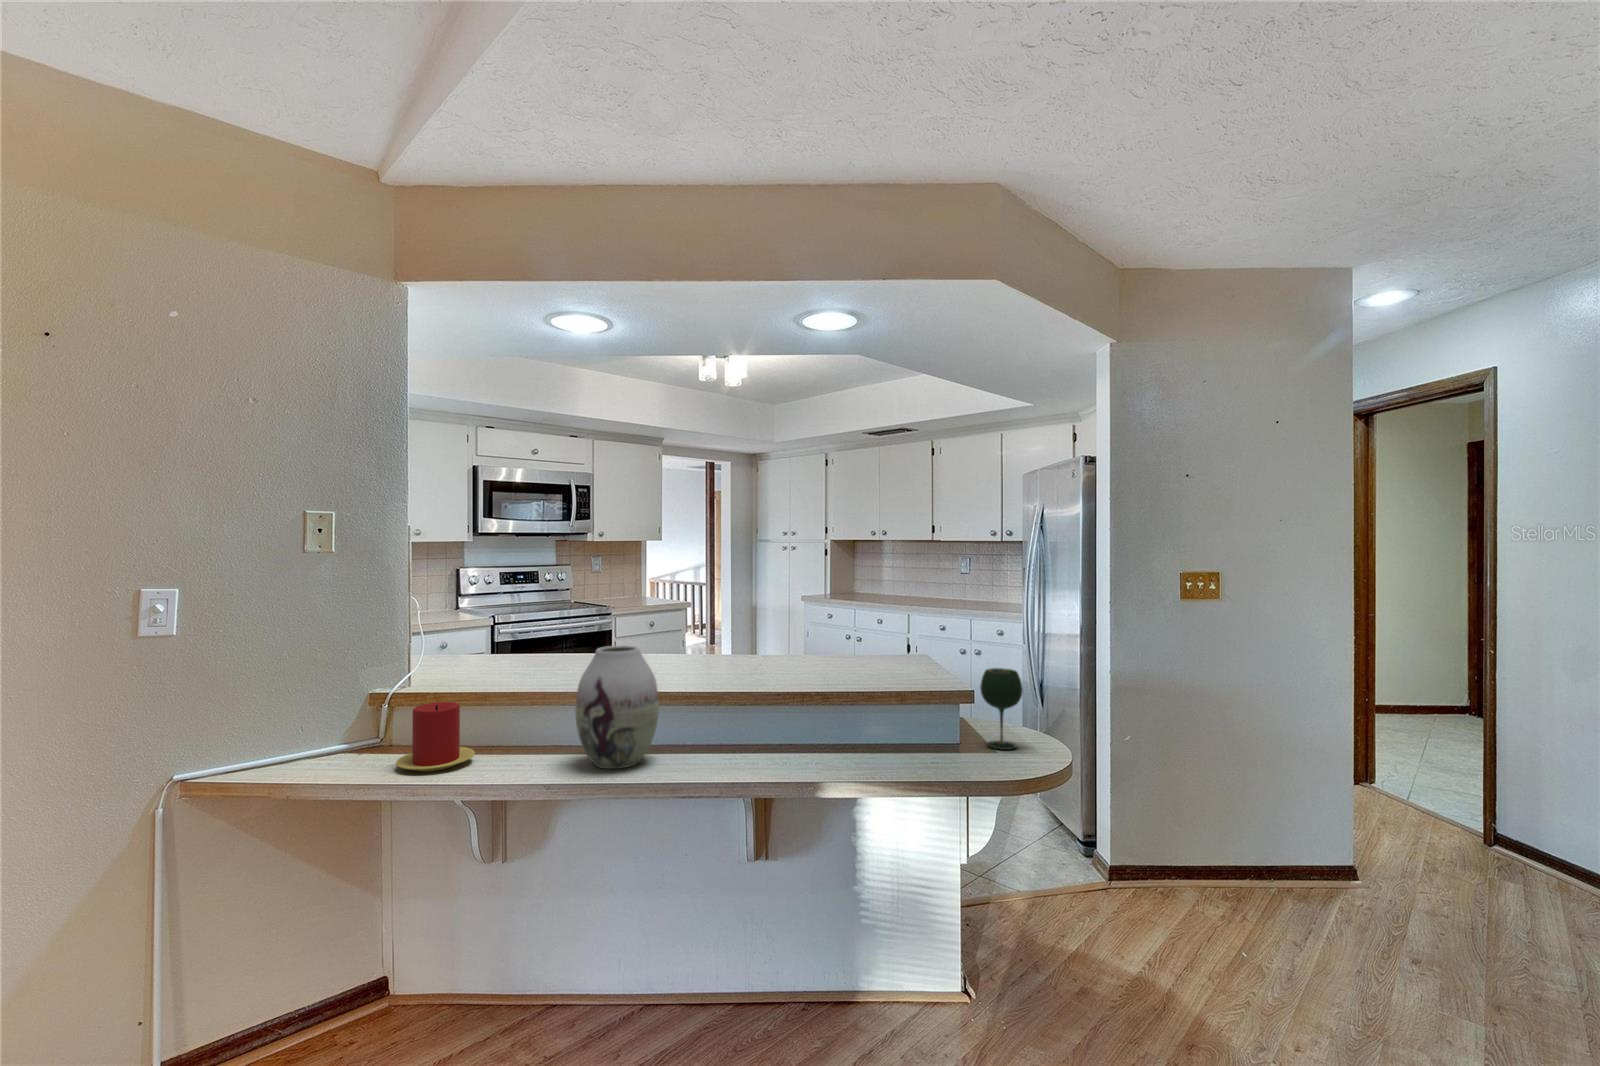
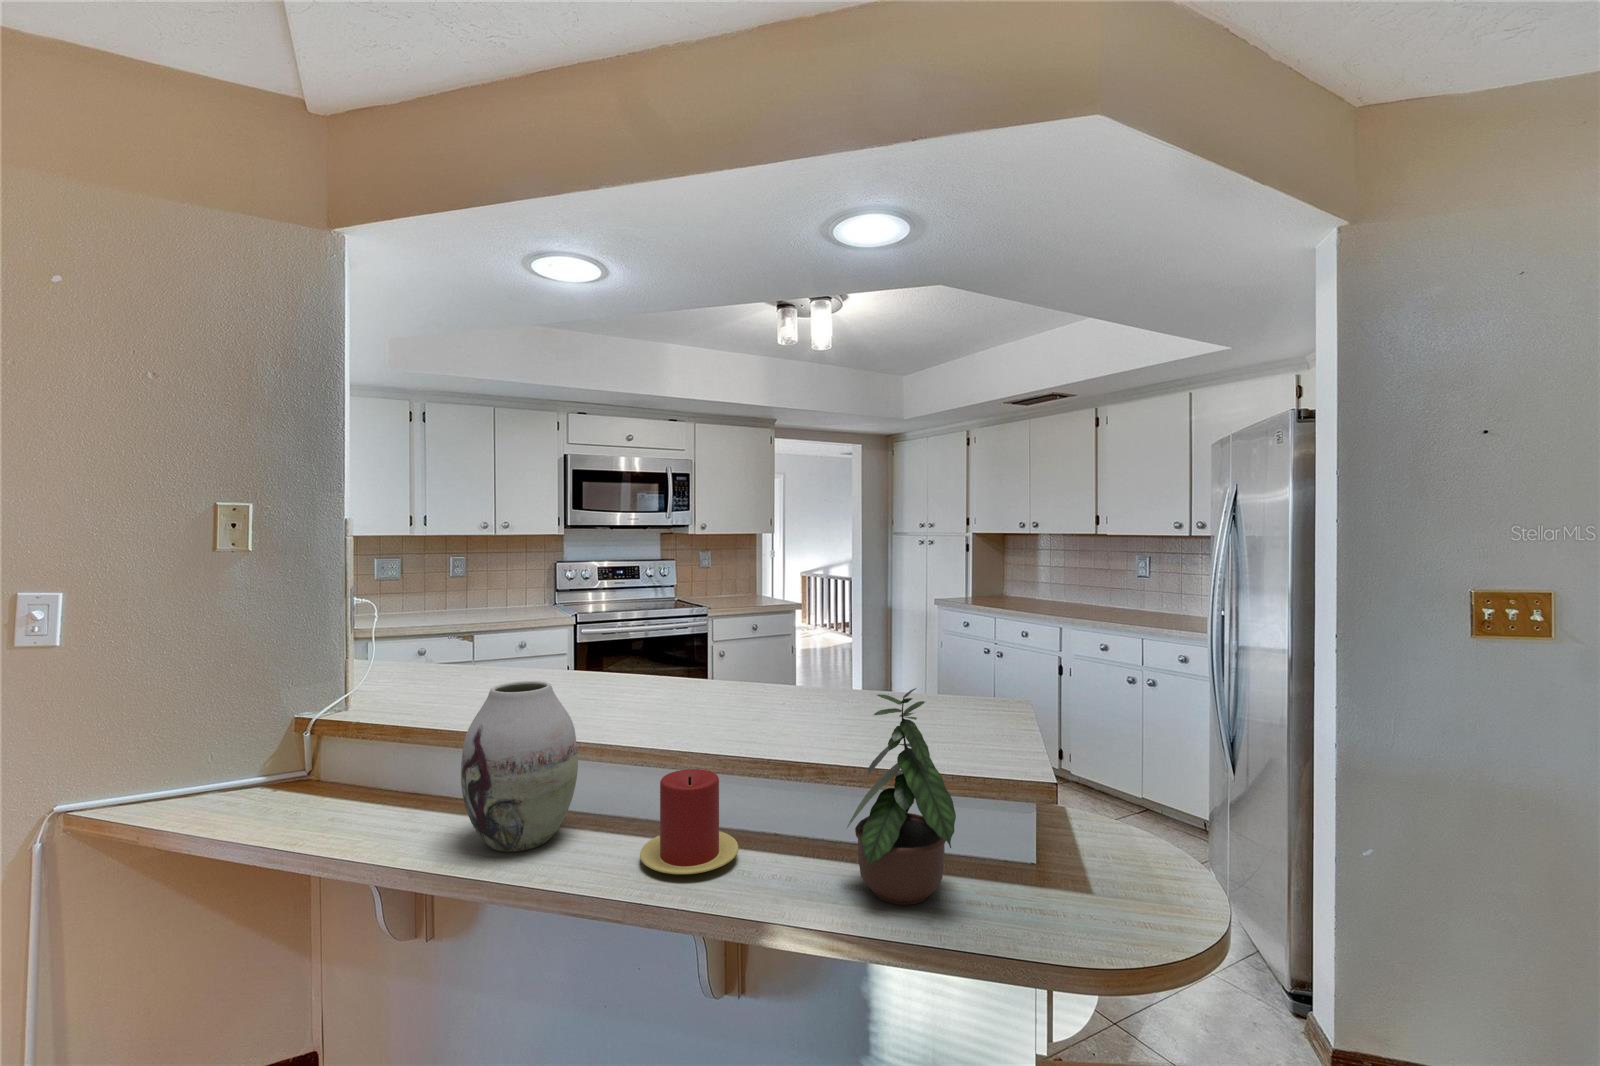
potted plant: none [858,631,942,767] -> present [847,688,956,905]
wine glass: present [980,668,1023,750] -> none [1063,747,1134,888]
candle: present [396,702,475,771] -> present [640,769,738,874]

